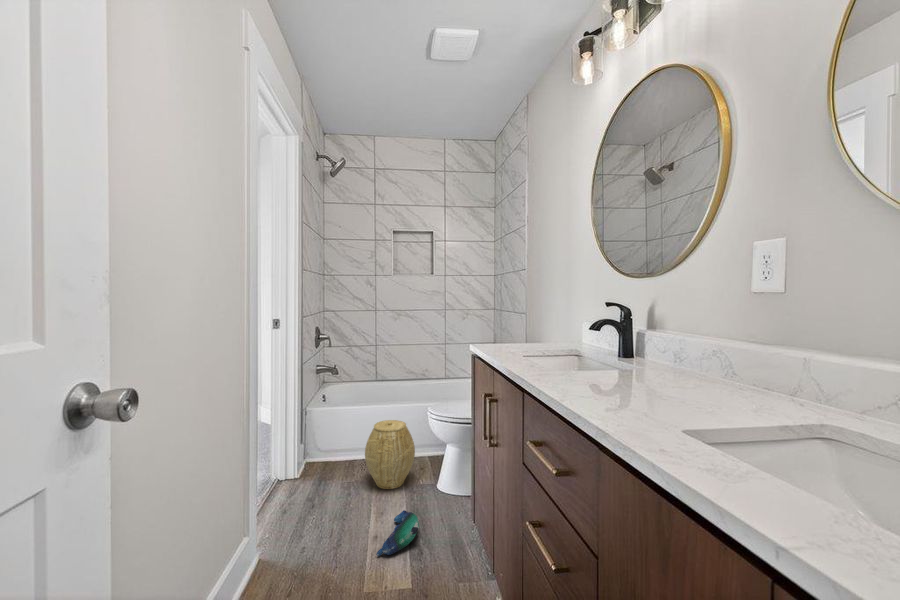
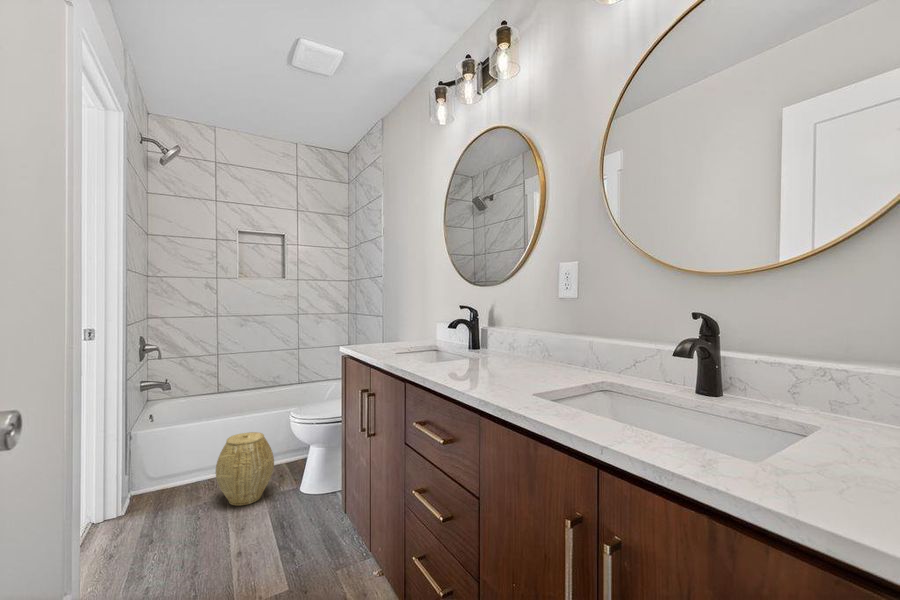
plush toy: present [376,510,419,556] -> none [245,518,290,566]

